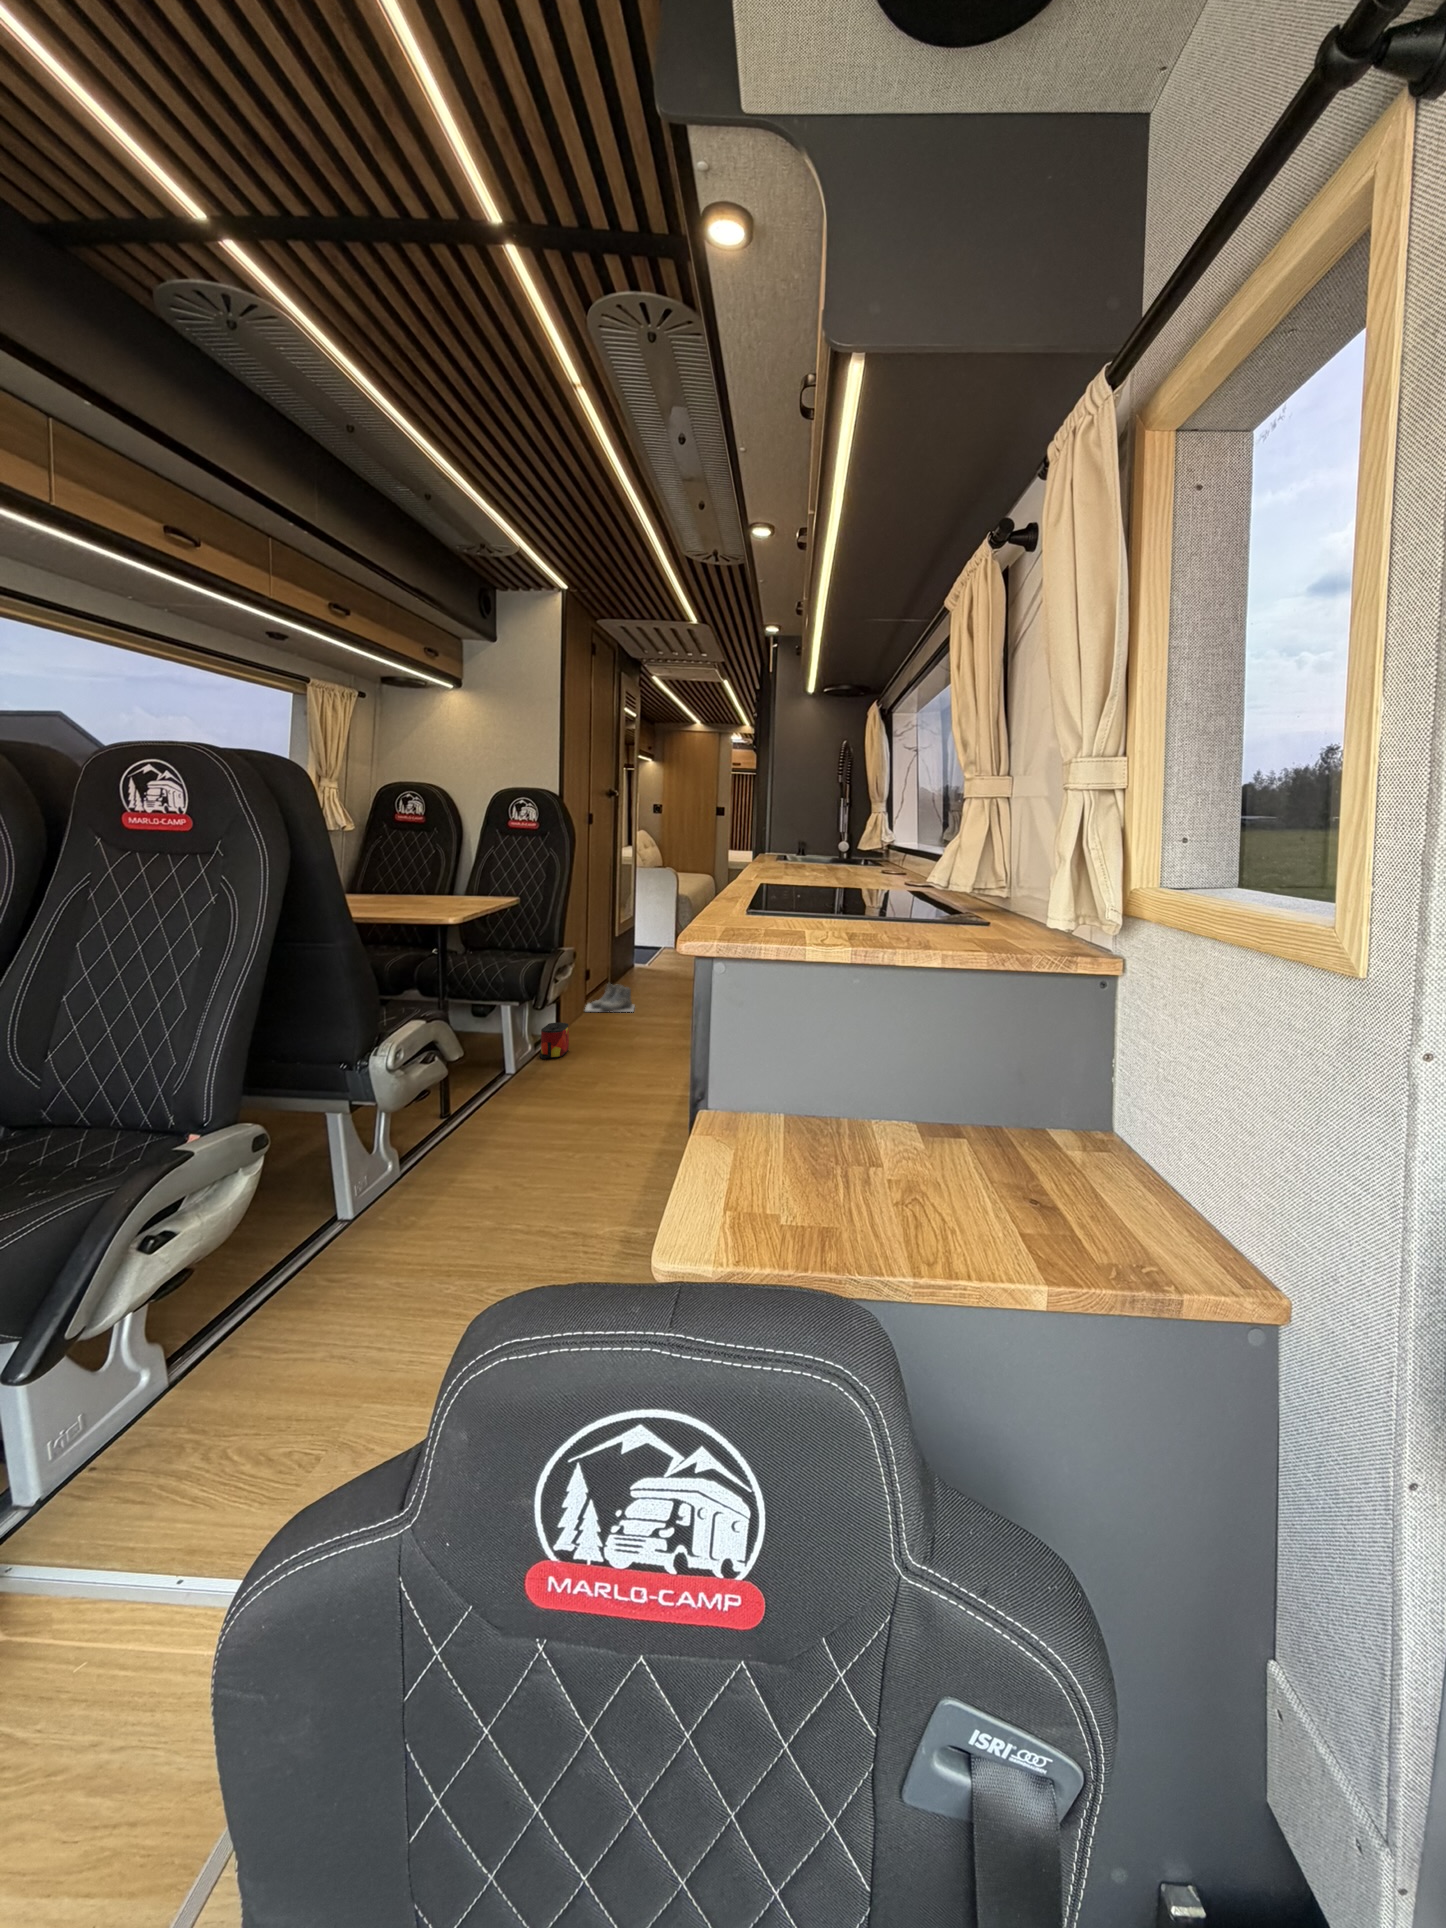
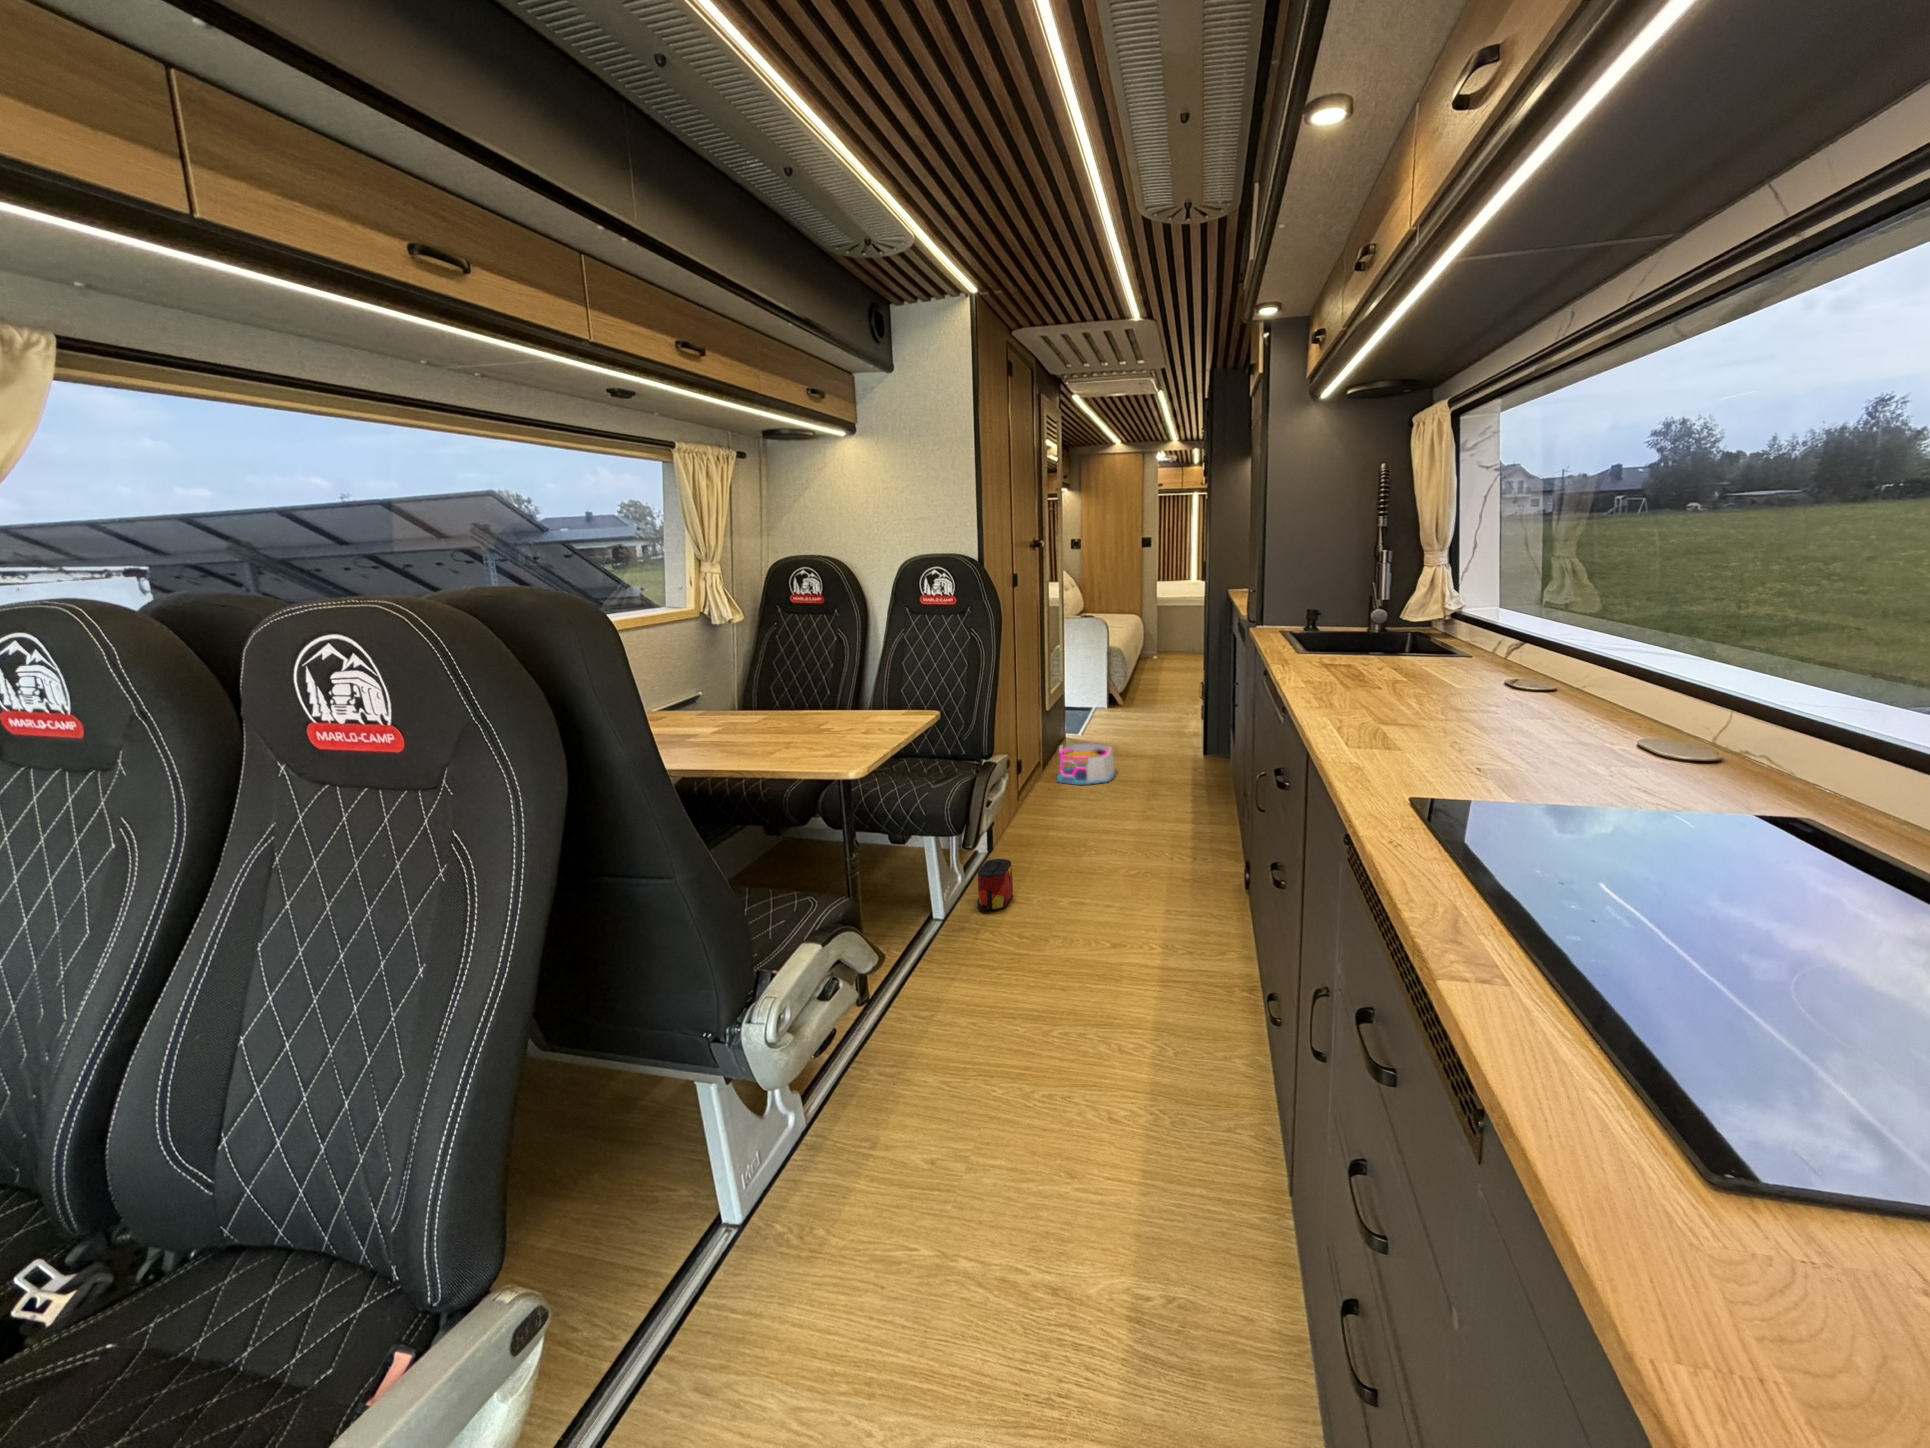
storage bin: none [617,957,666,989] -> present [1057,743,1116,785]
boots: present [585,983,635,1012] -> none [1024,787,1086,826]

